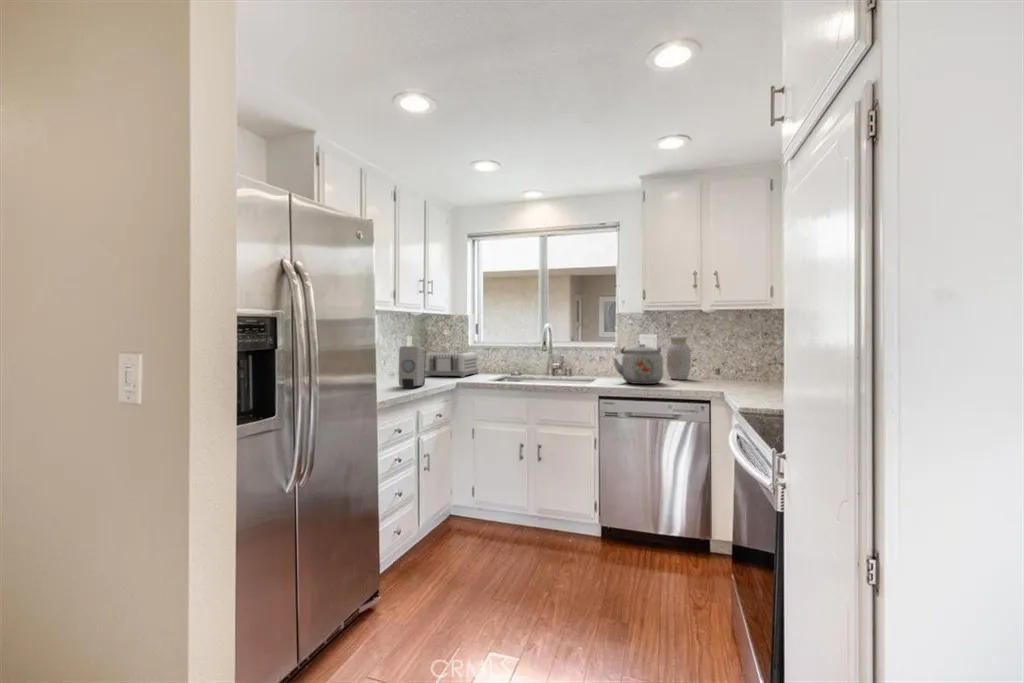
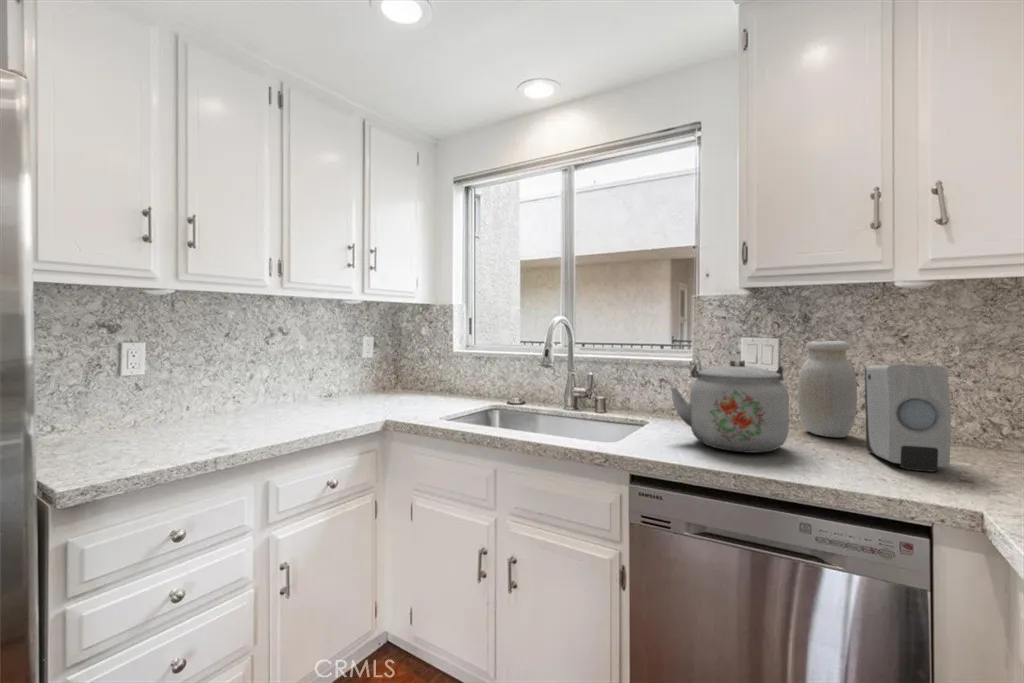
soap dispenser: present [398,346,425,388] -> present [865,365,951,472]
toaster: present [425,352,478,377] -> none [375,361,466,405]

